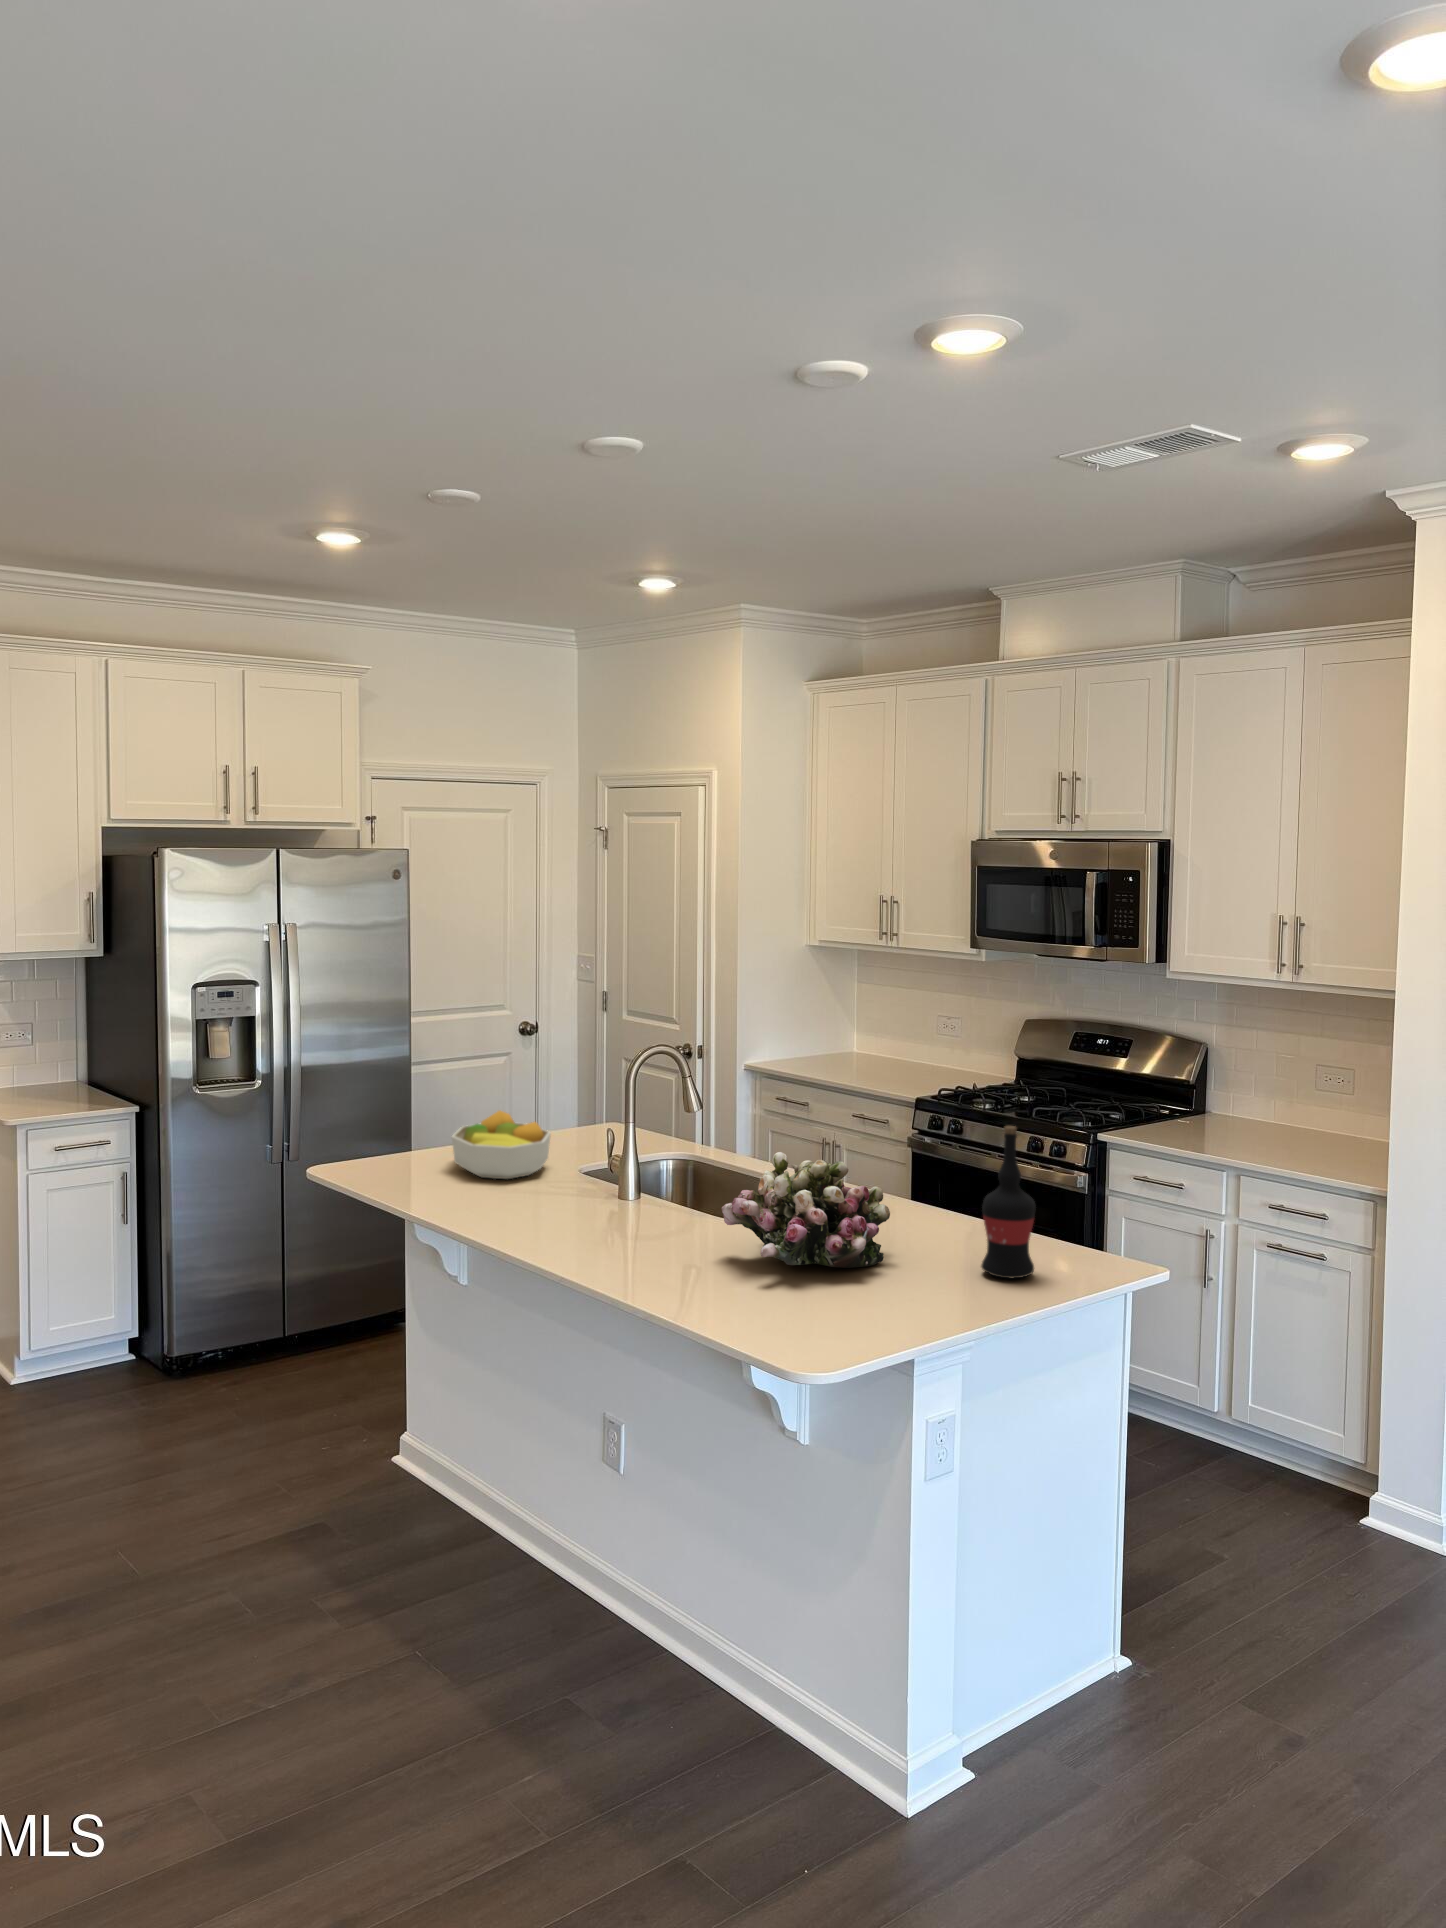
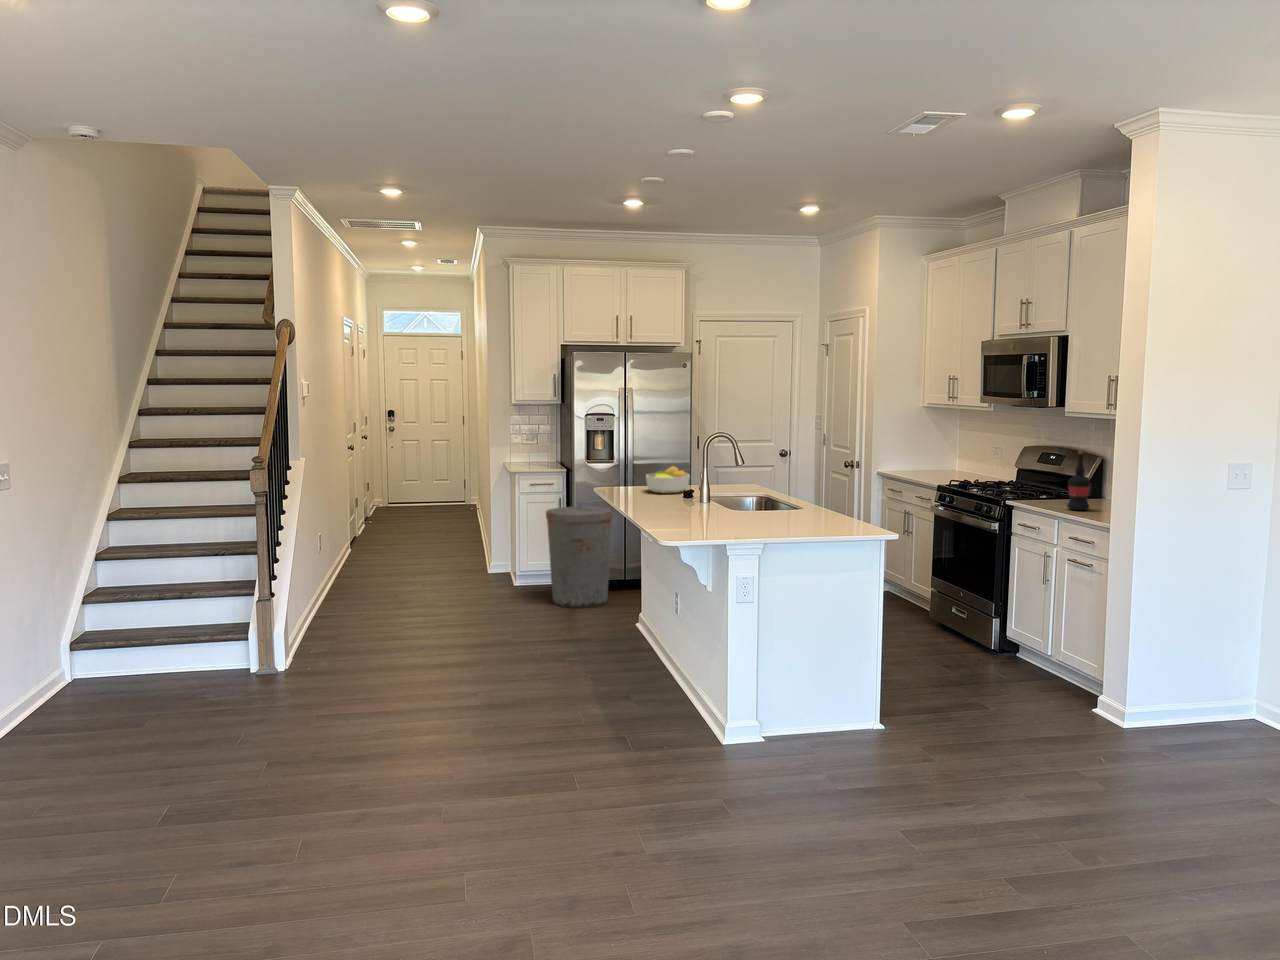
wine bottle: present [981,1126,1036,1278] -> present [1067,451,1091,510]
flower arrangement: present [722,1152,890,1268] -> none [694,471,771,521]
trash can: none [117,1180,274,1429] -> present [546,502,613,608]

